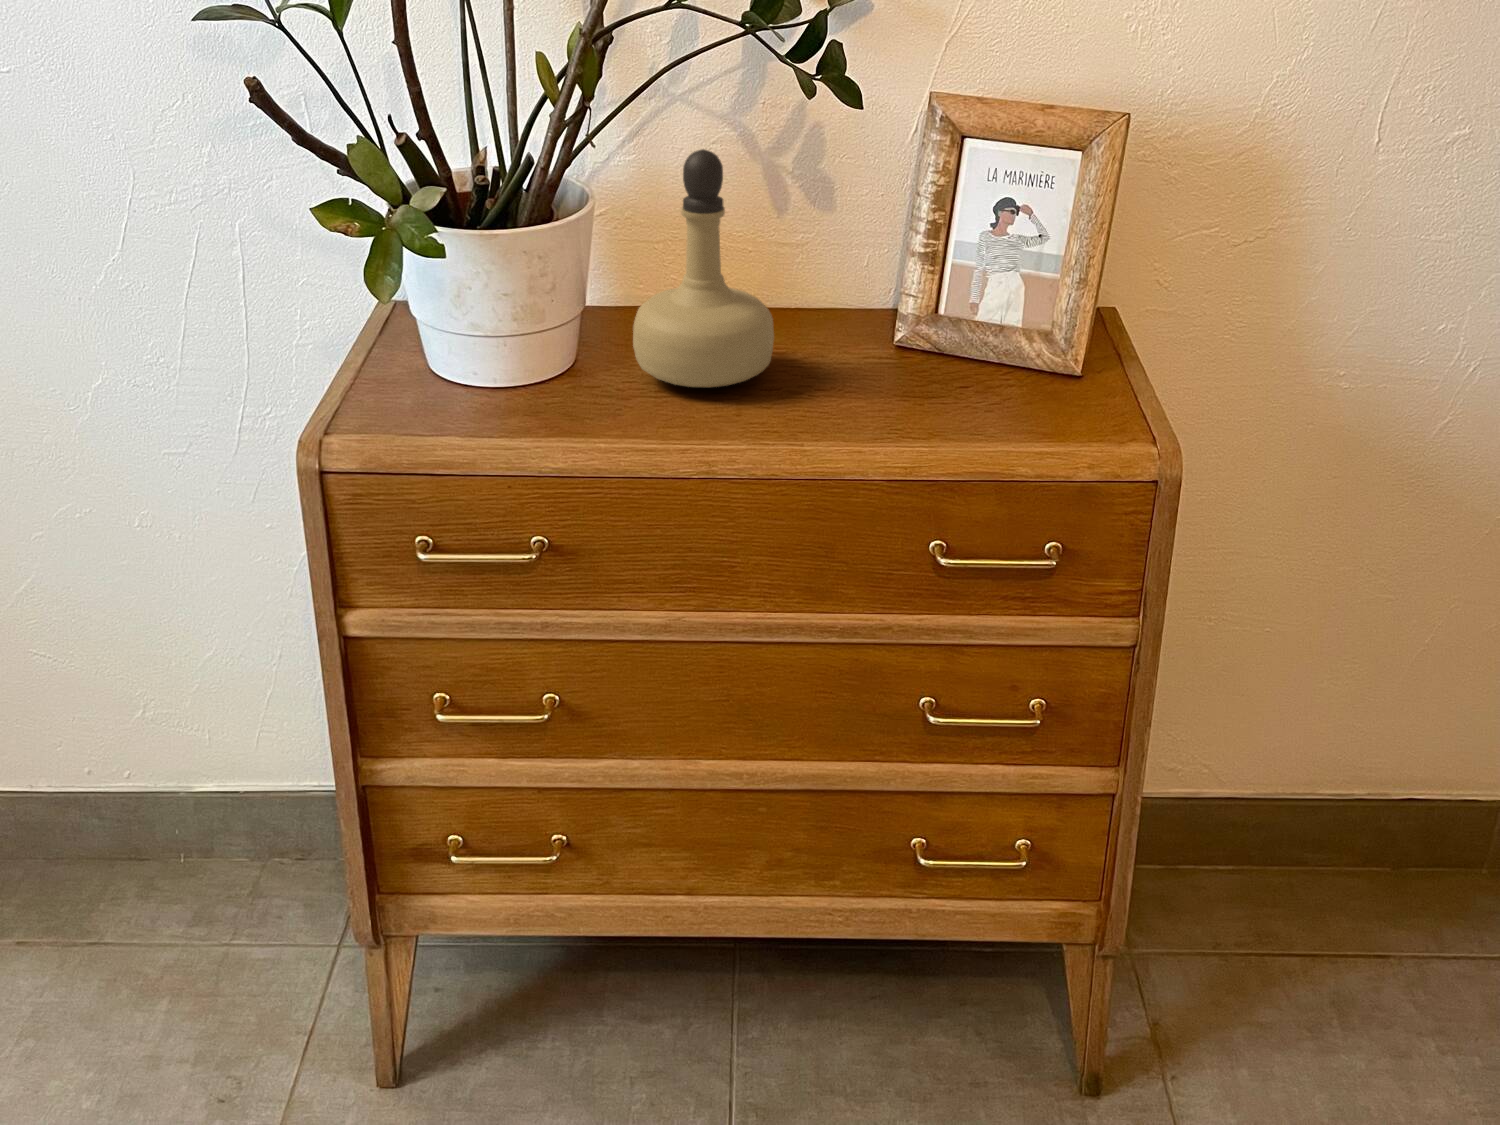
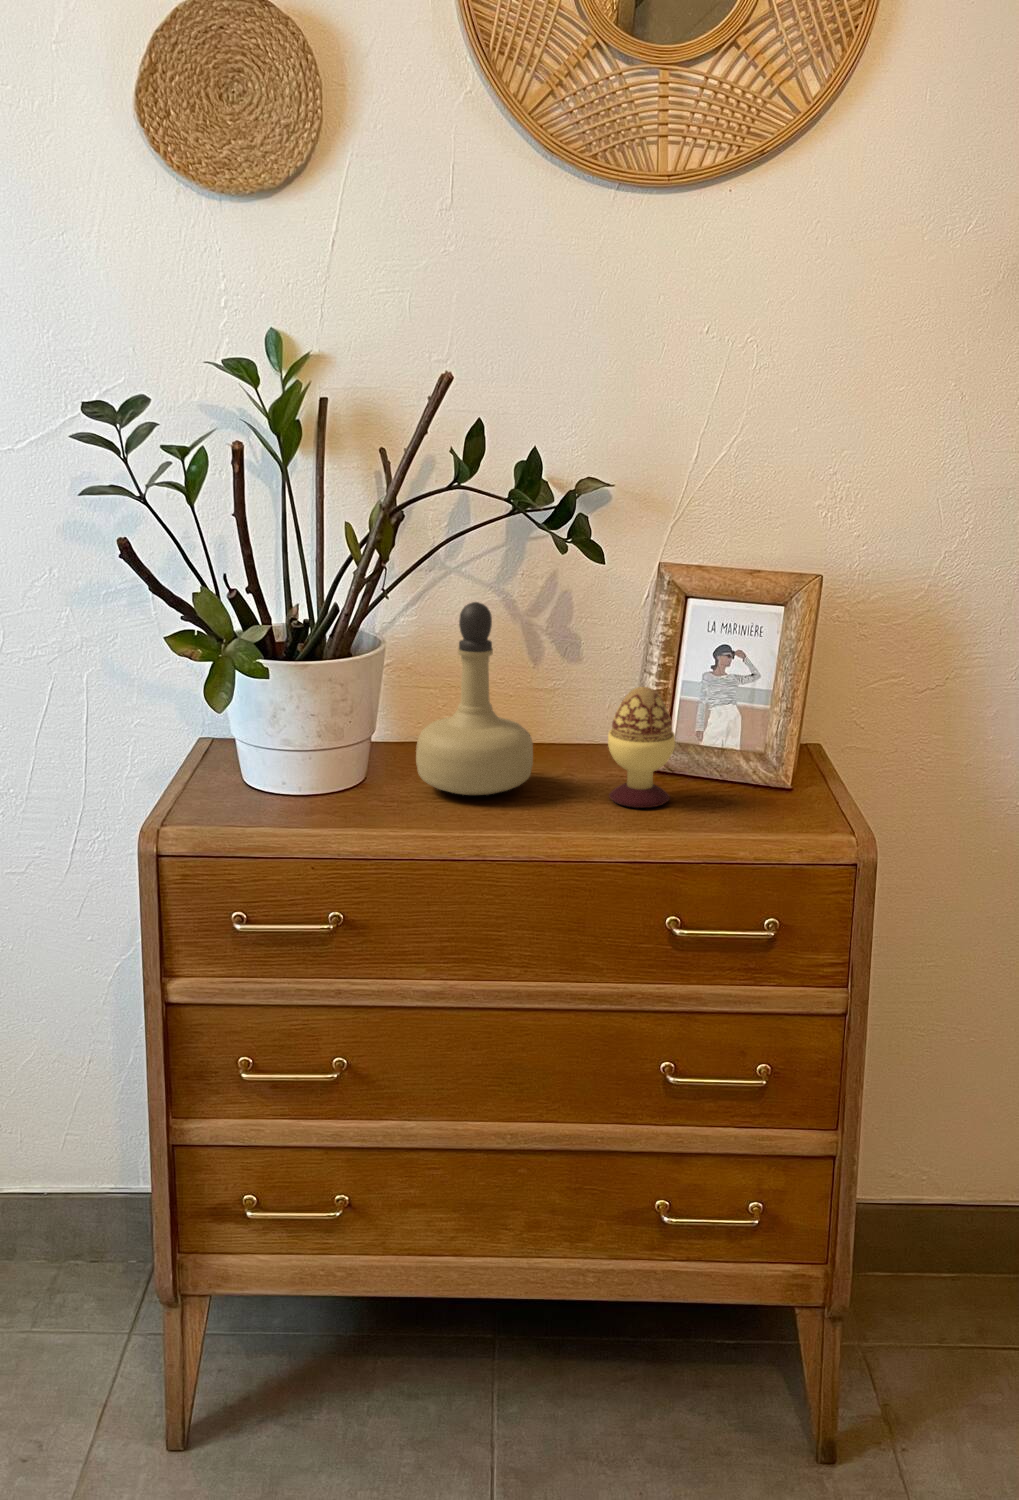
decorative egg: none [864,257,946,404] -> present [608,687,675,808]

